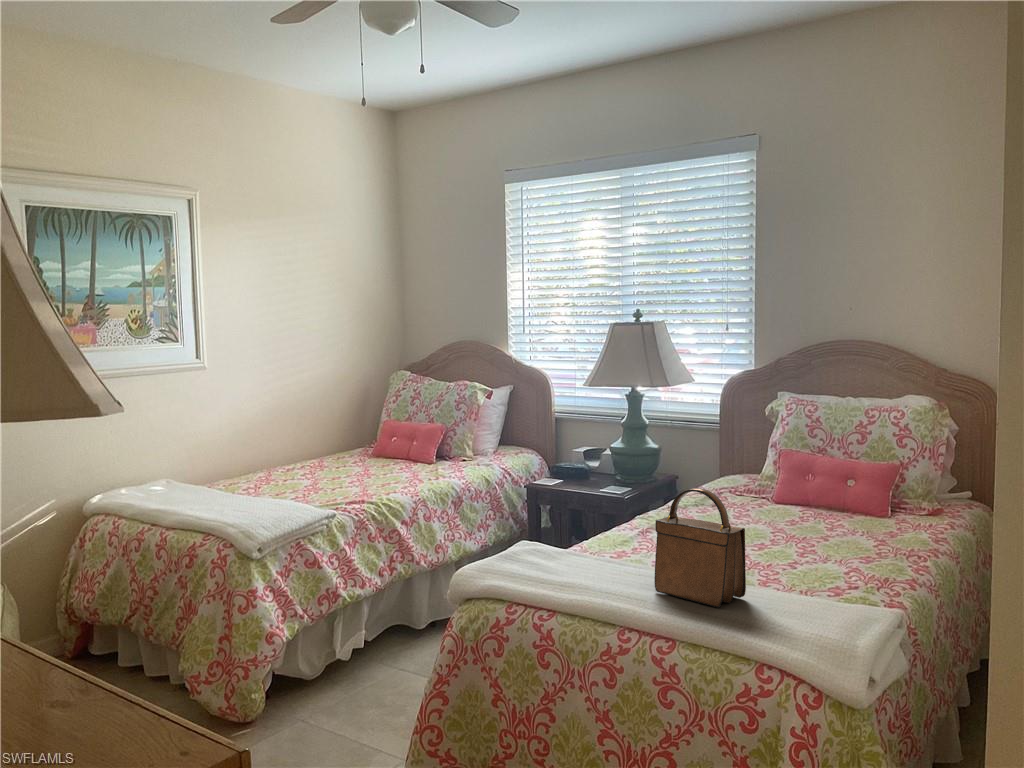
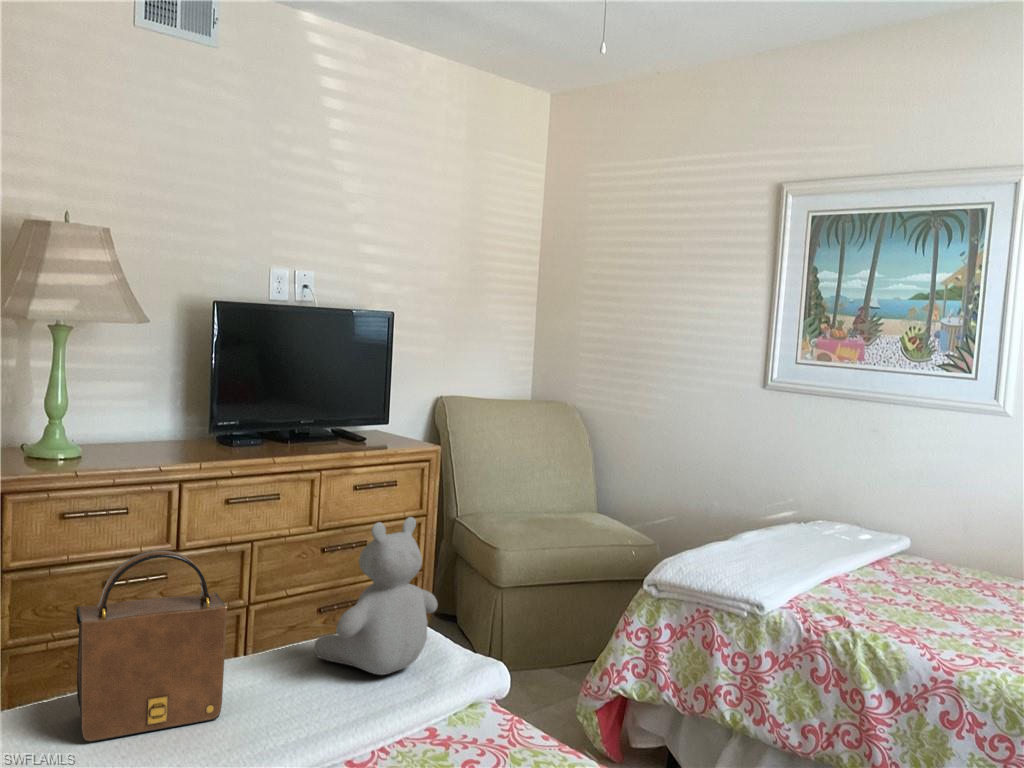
teddy bear: none [524,463,606,578] -> present [314,517,438,675]

